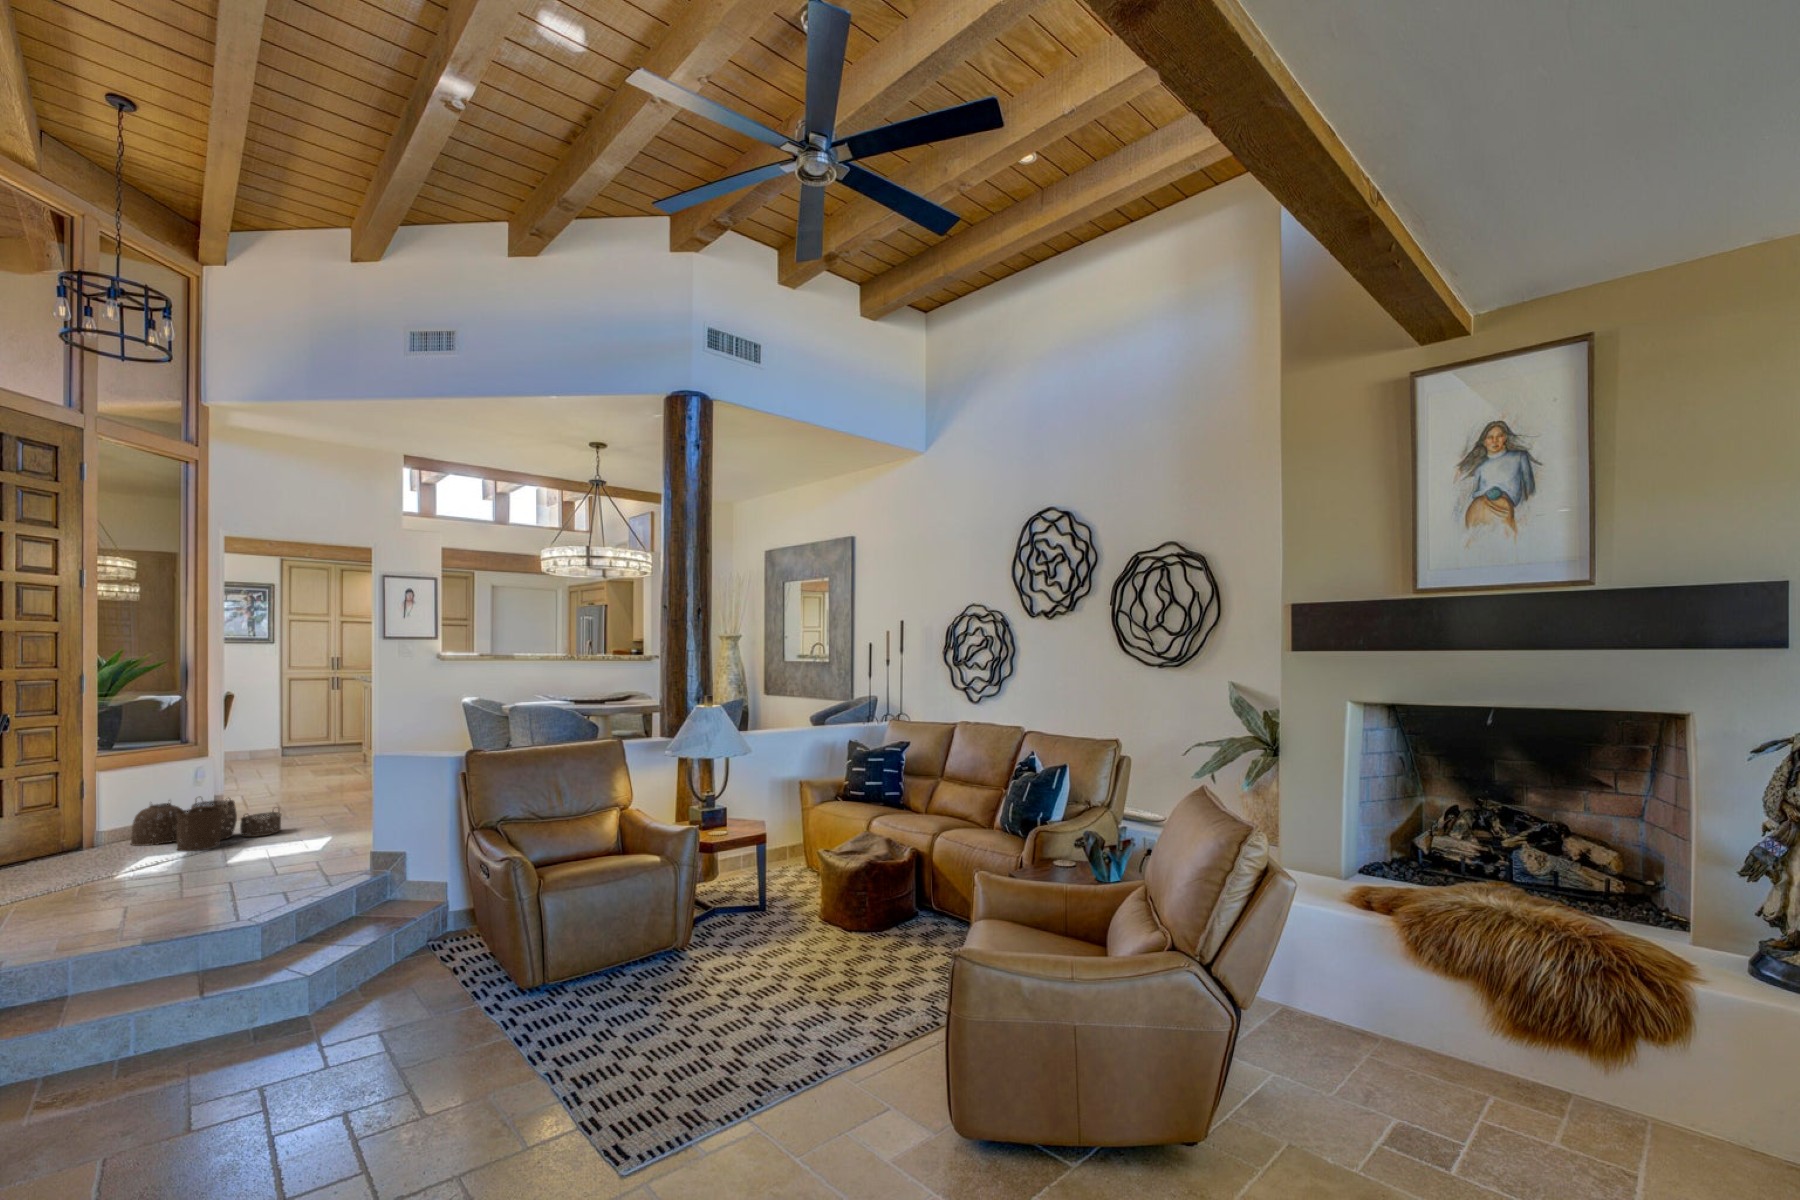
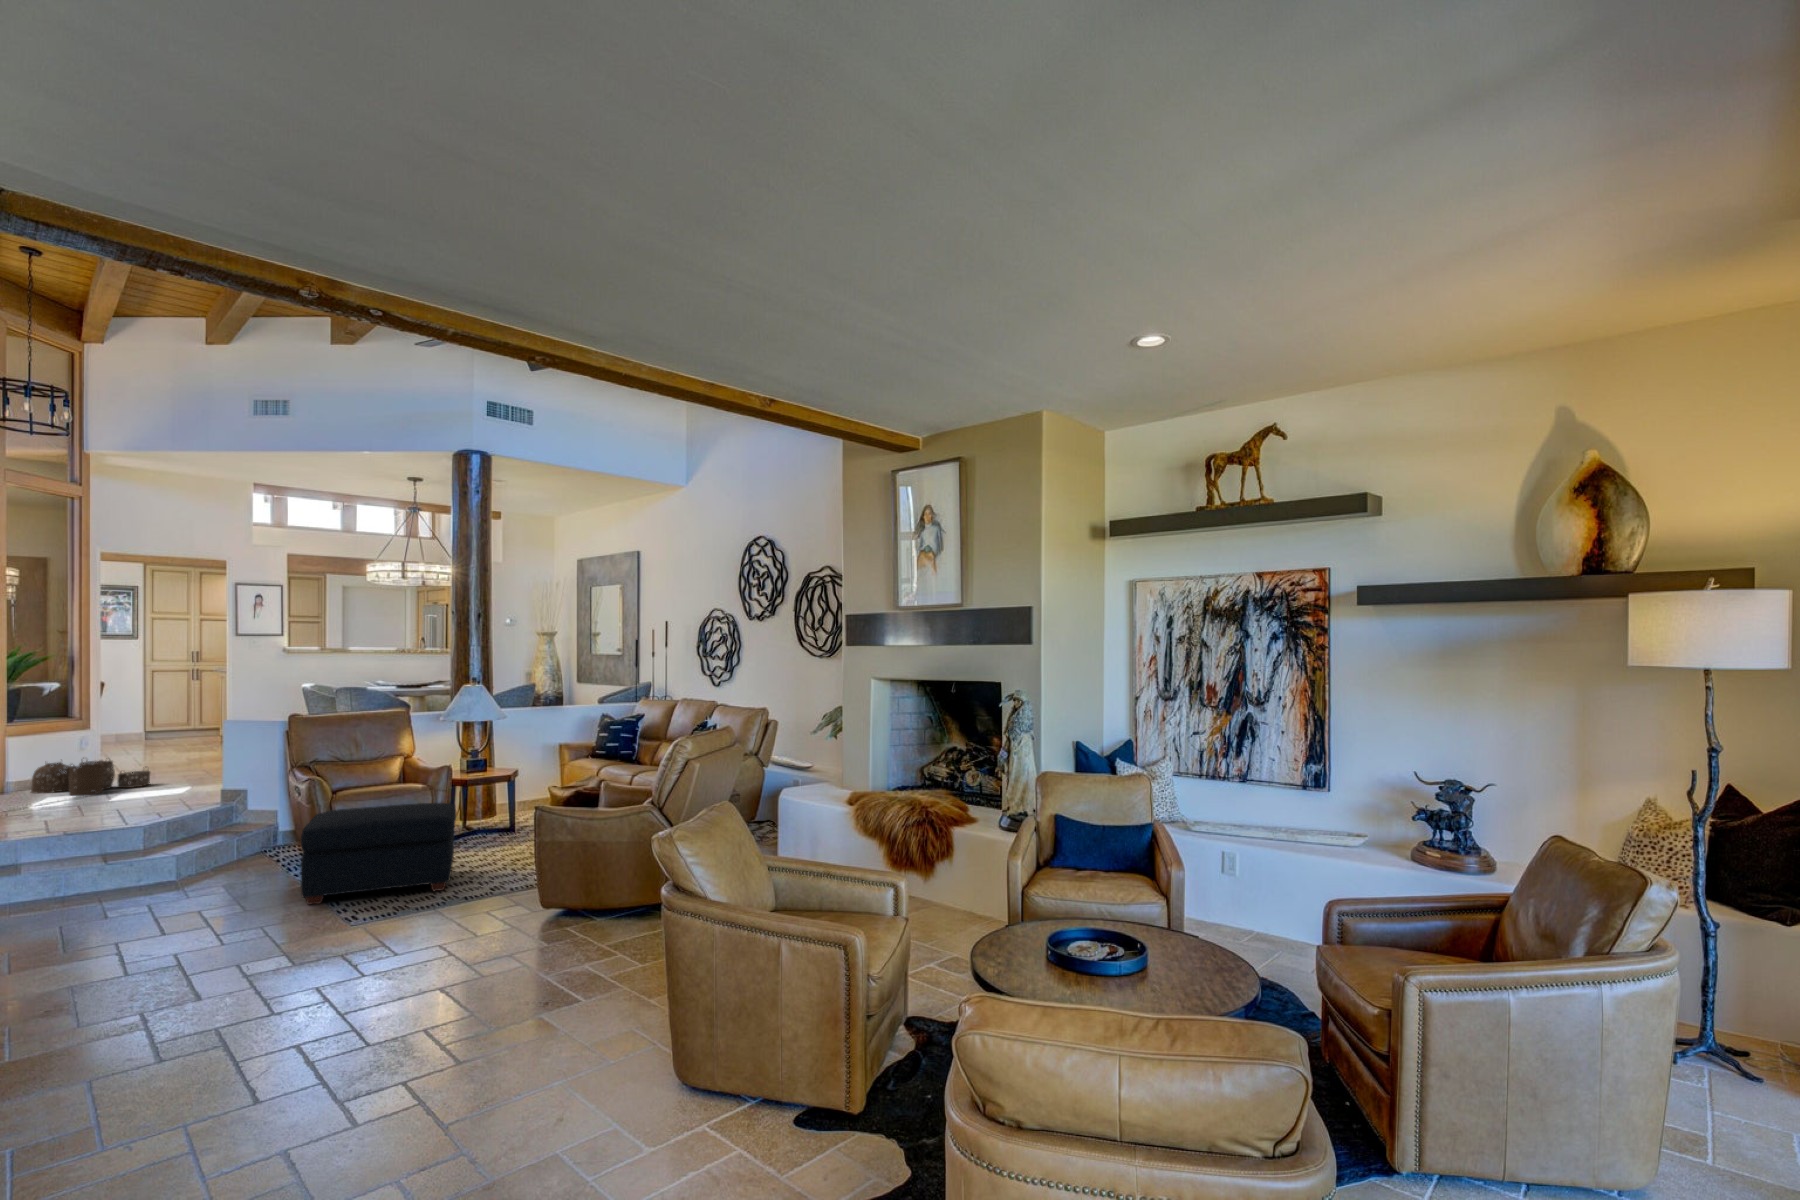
ottoman: none [513,898,749,1101] -> present [301,803,456,905]

